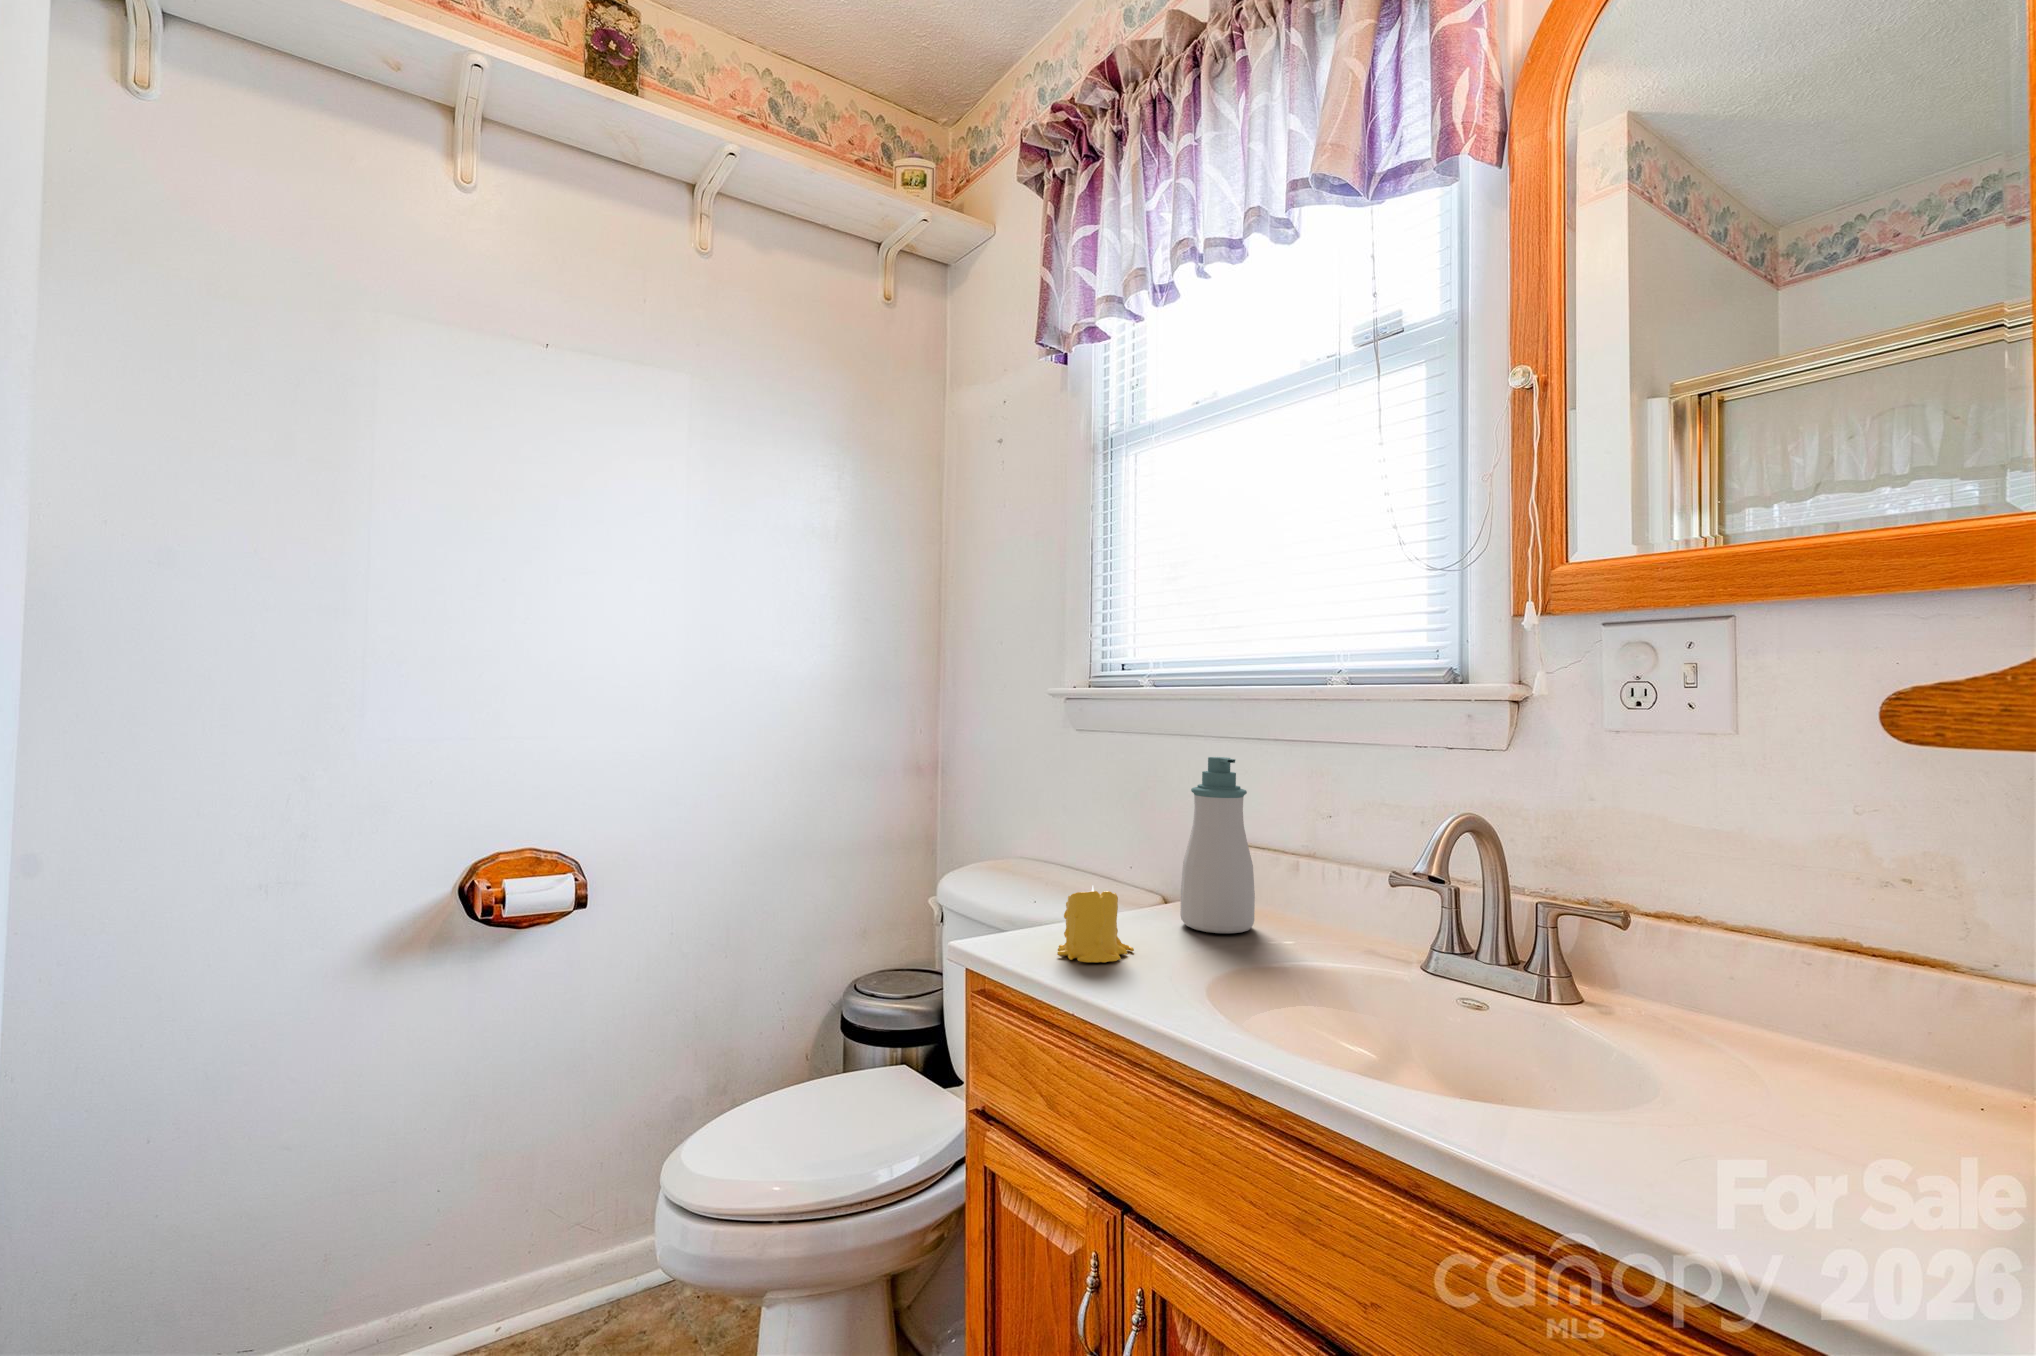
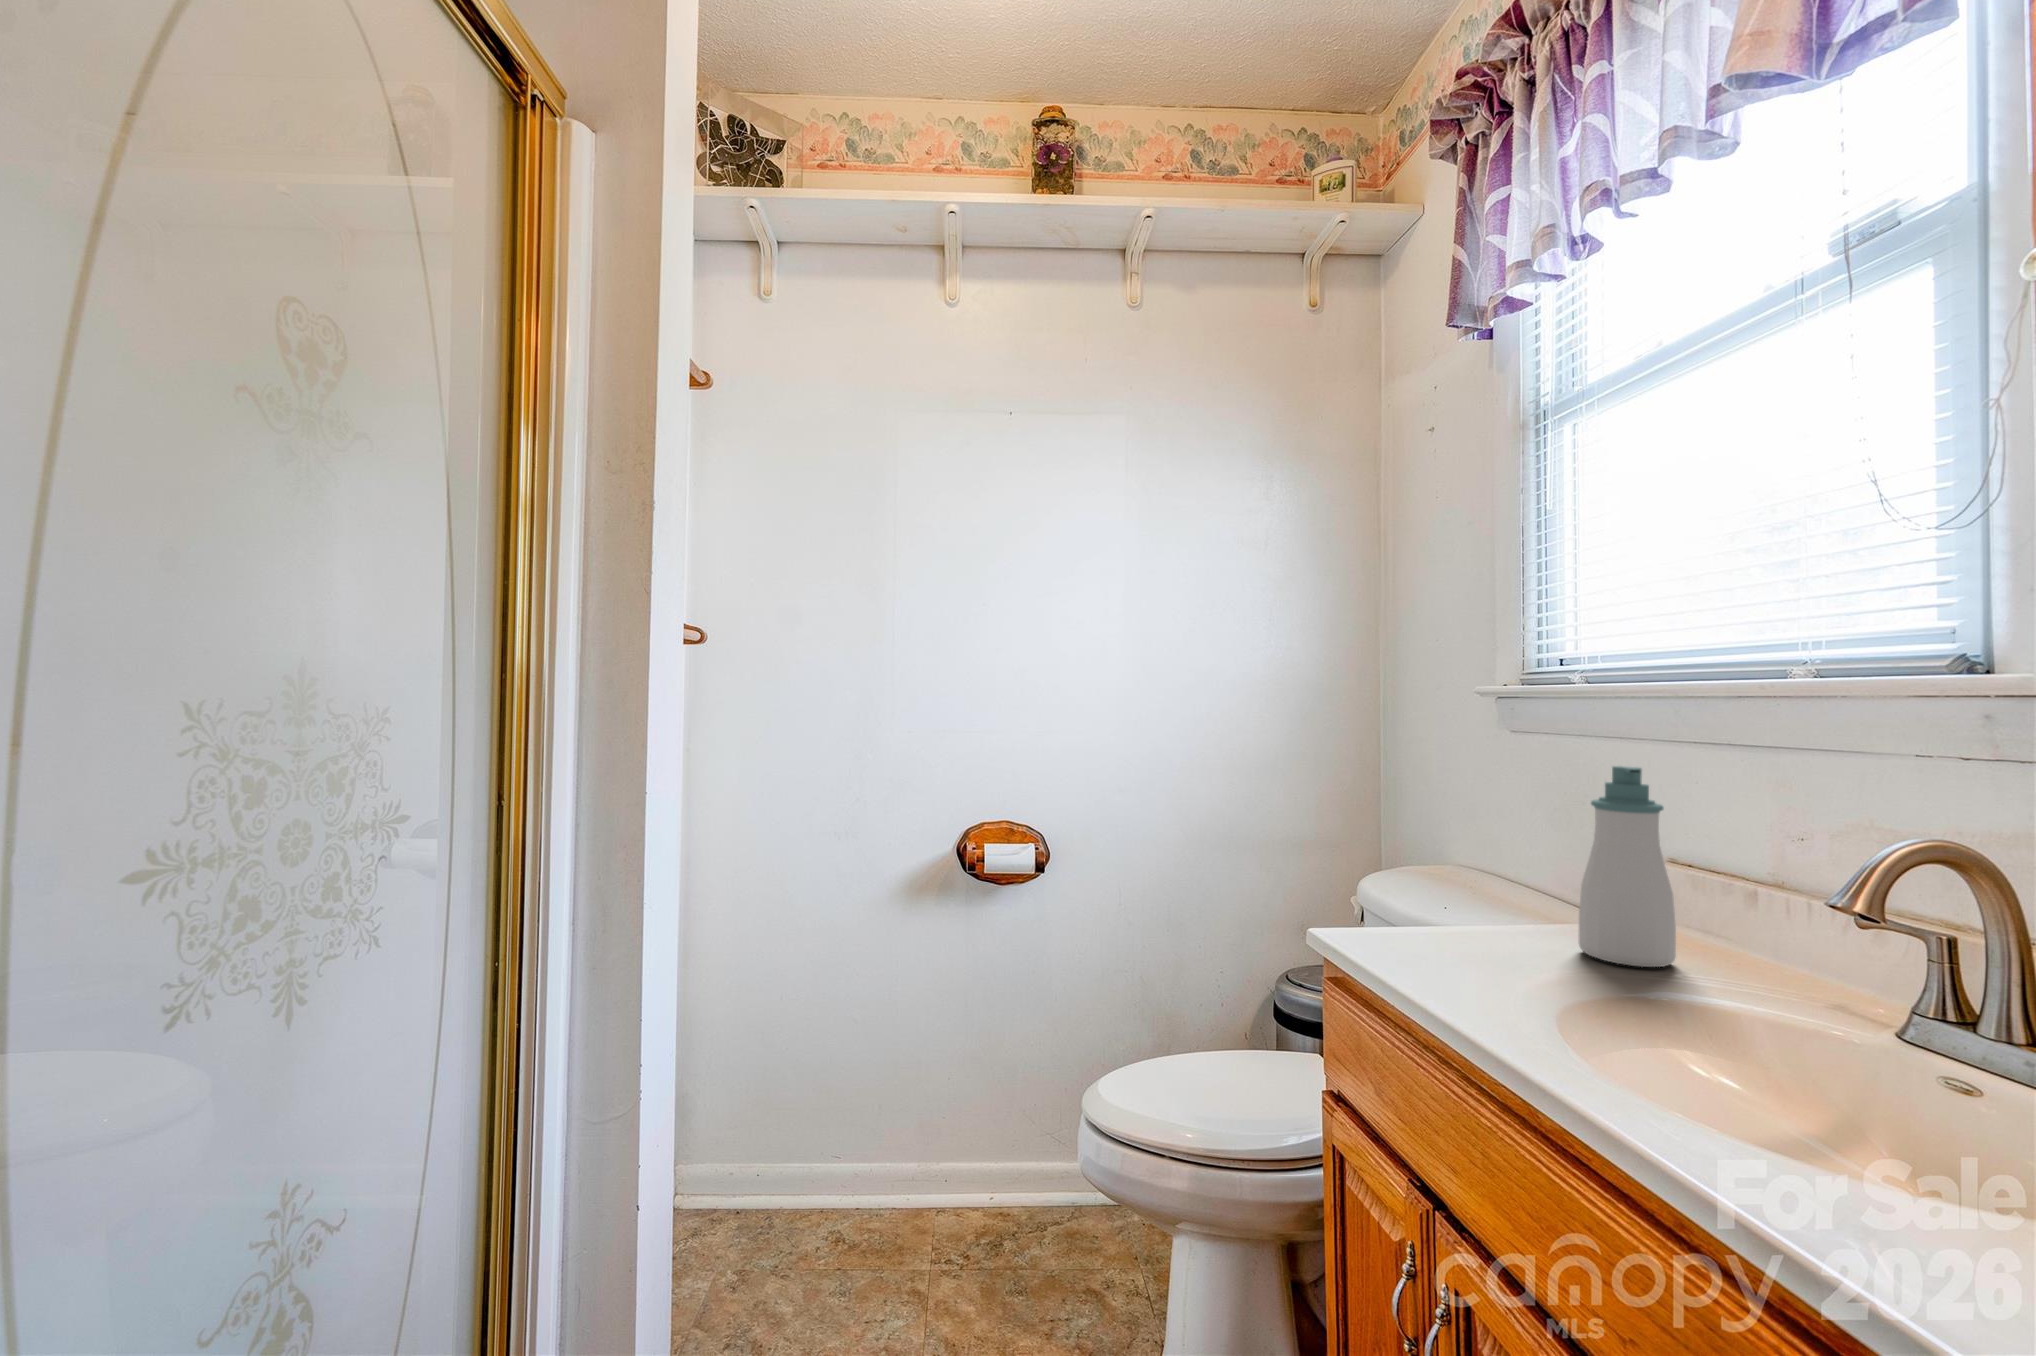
candle: present [1057,886,1134,962] -> none [1403,888,1494,969]

